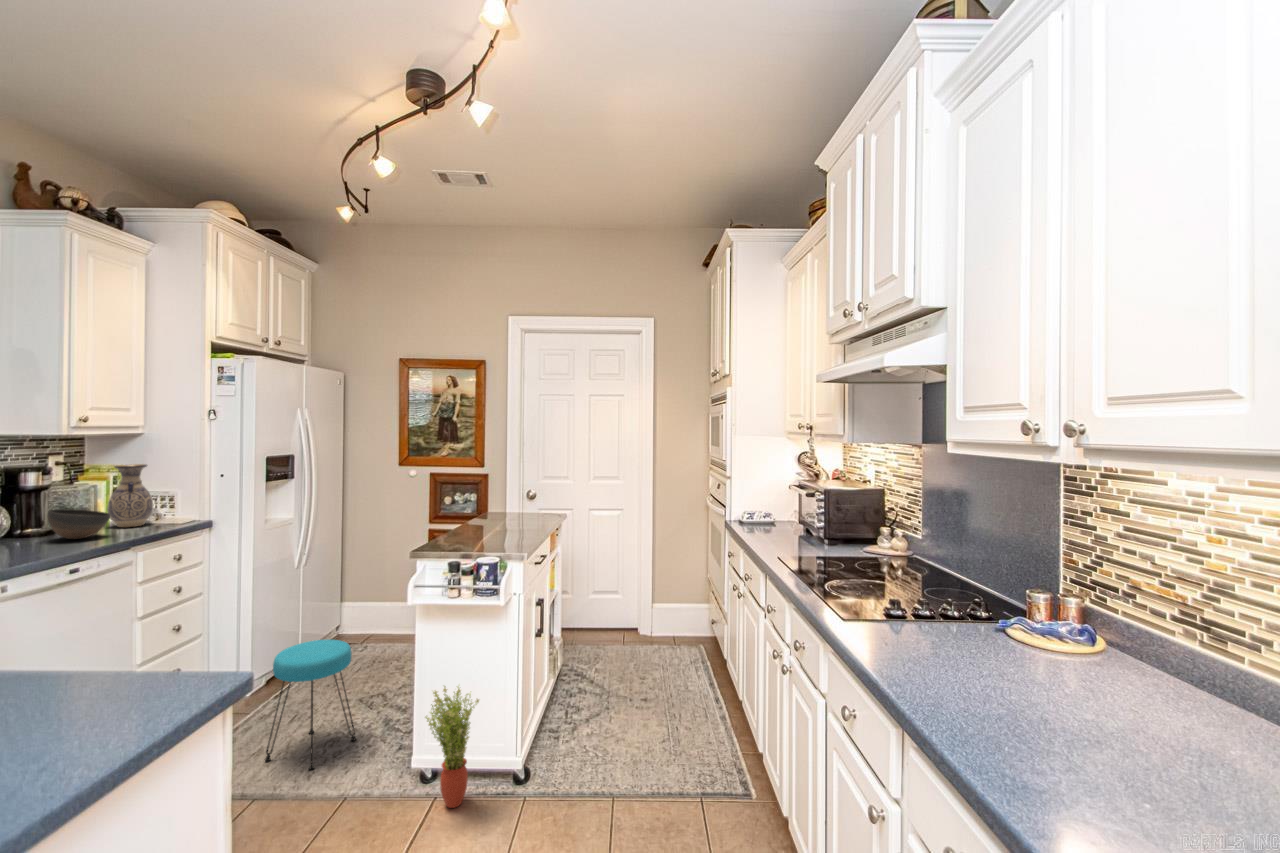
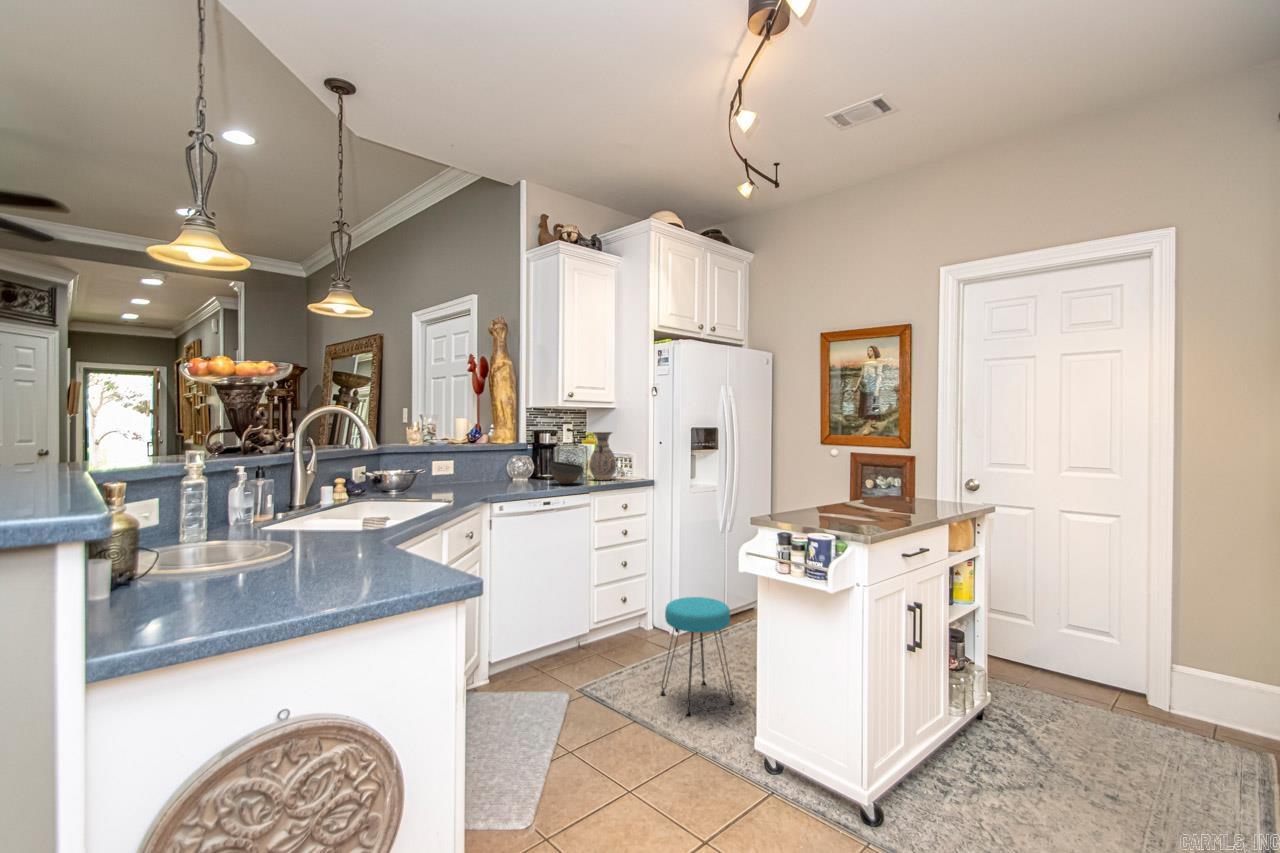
potted plant: present [425,686,479,808] -> none [754,669,815,811]

